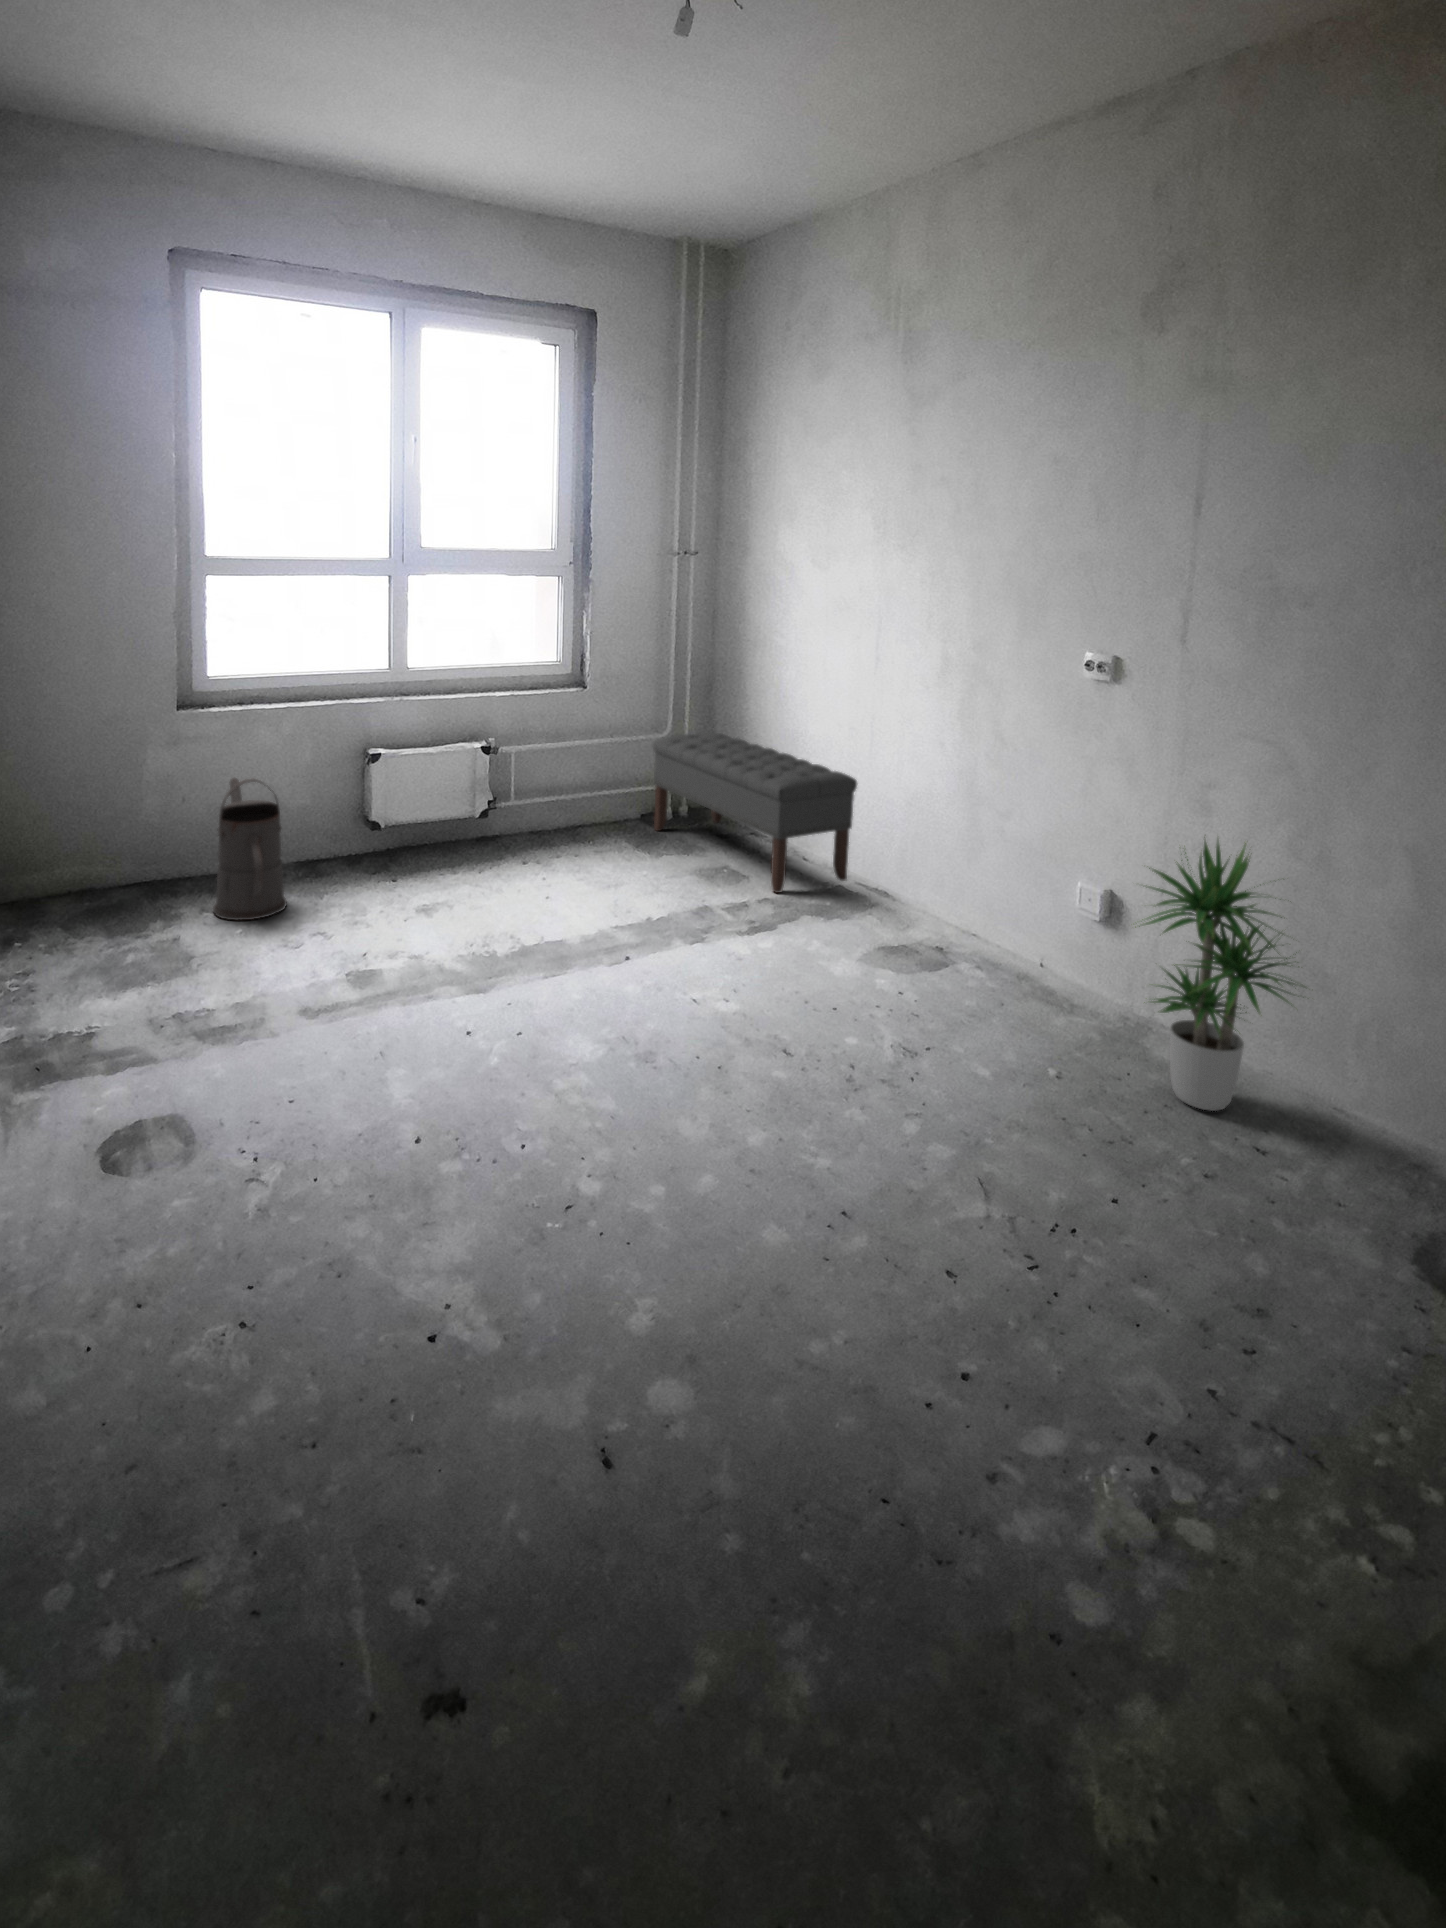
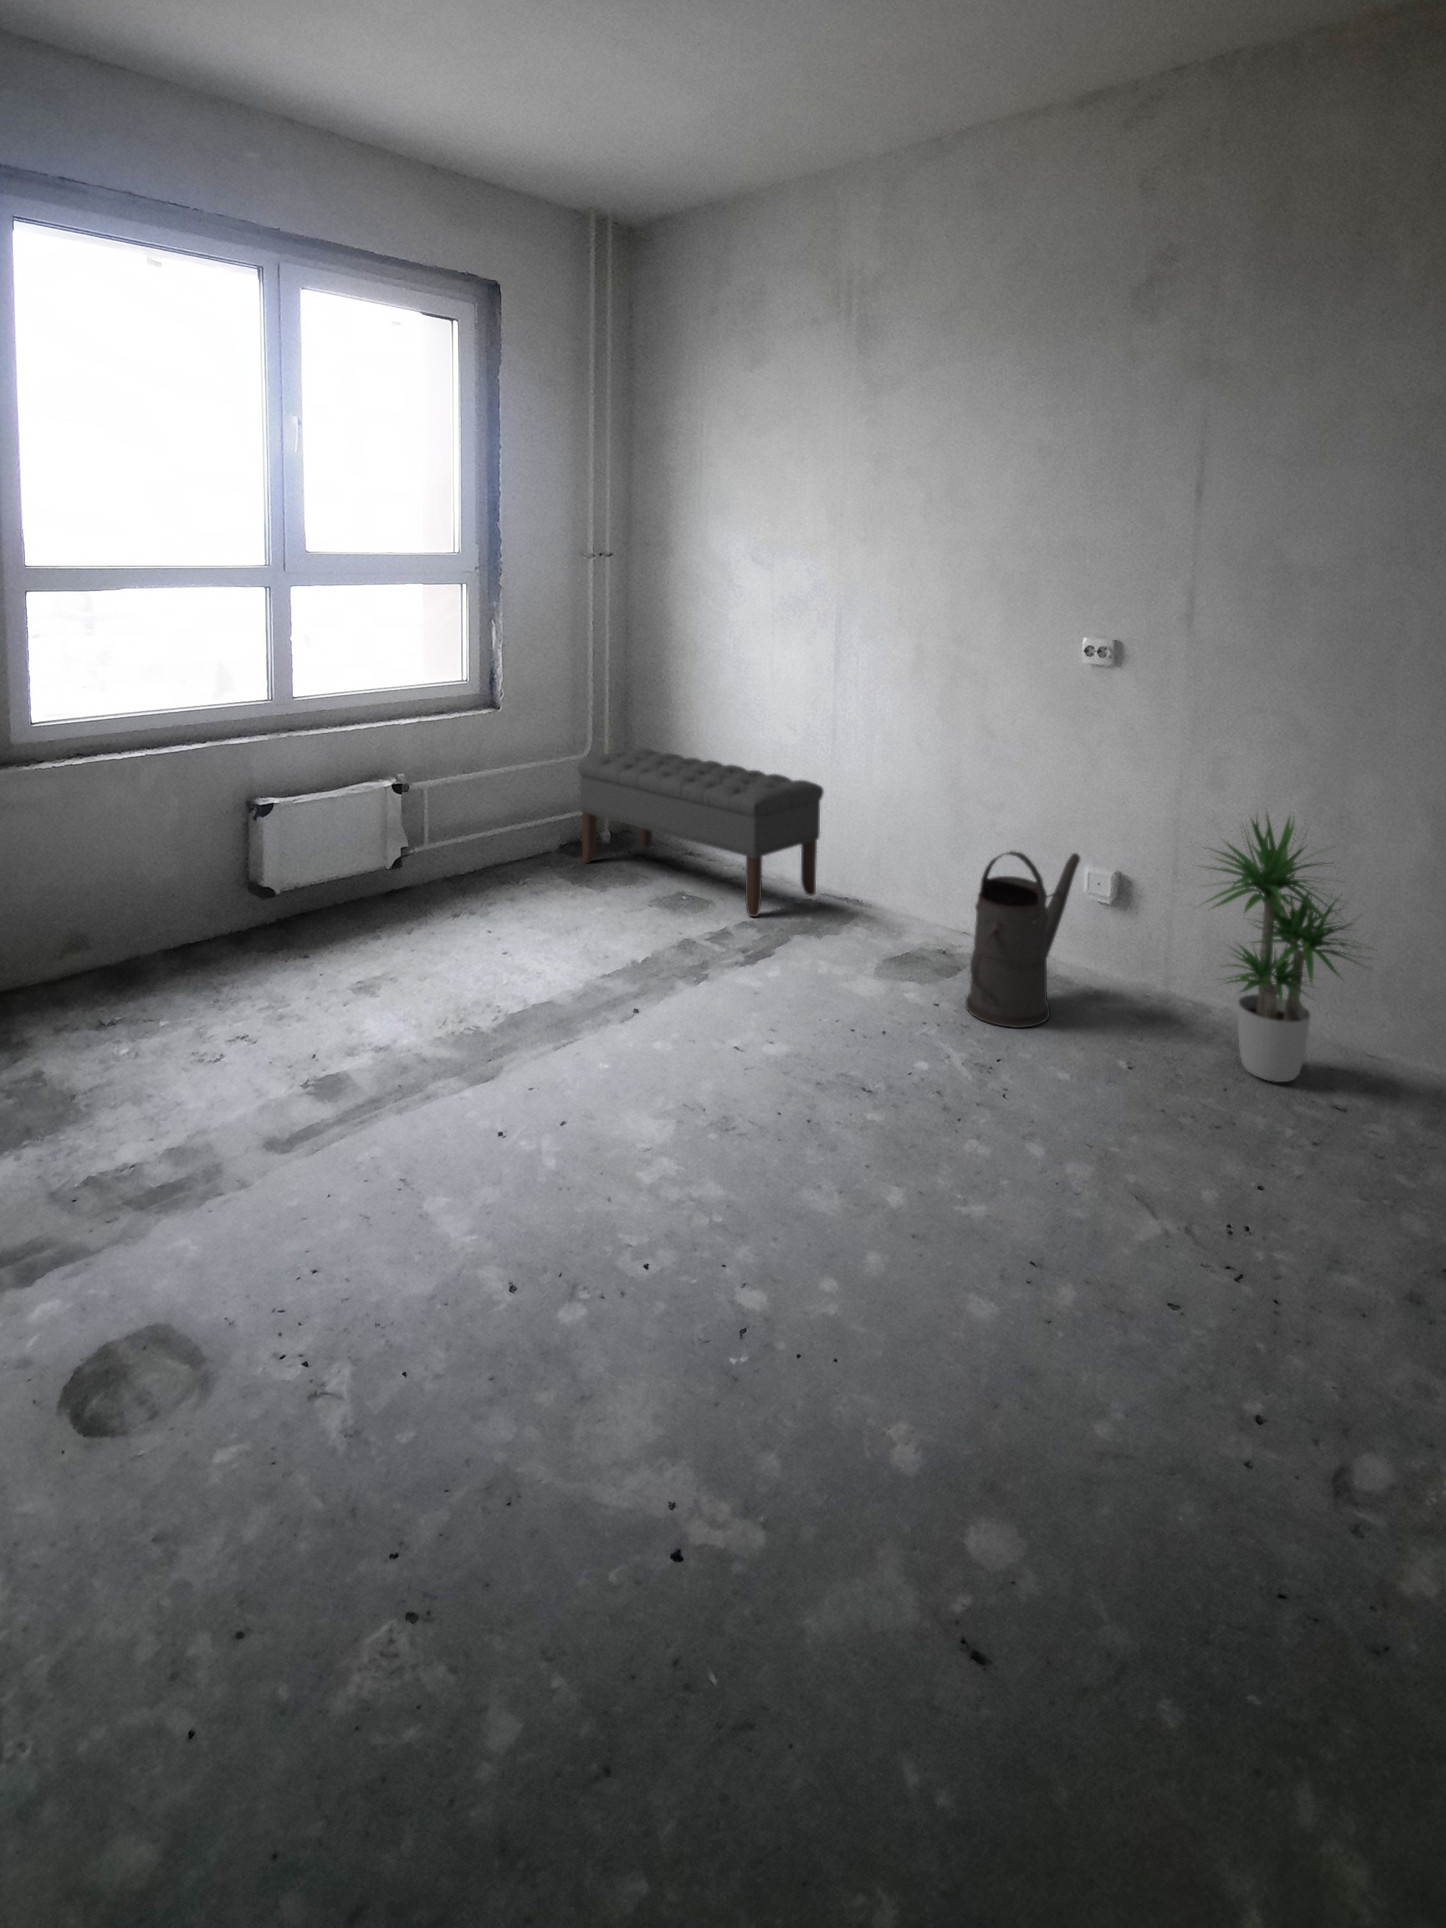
watering can: present [213,778,287,920] -> present [966,851,1080,1028]

